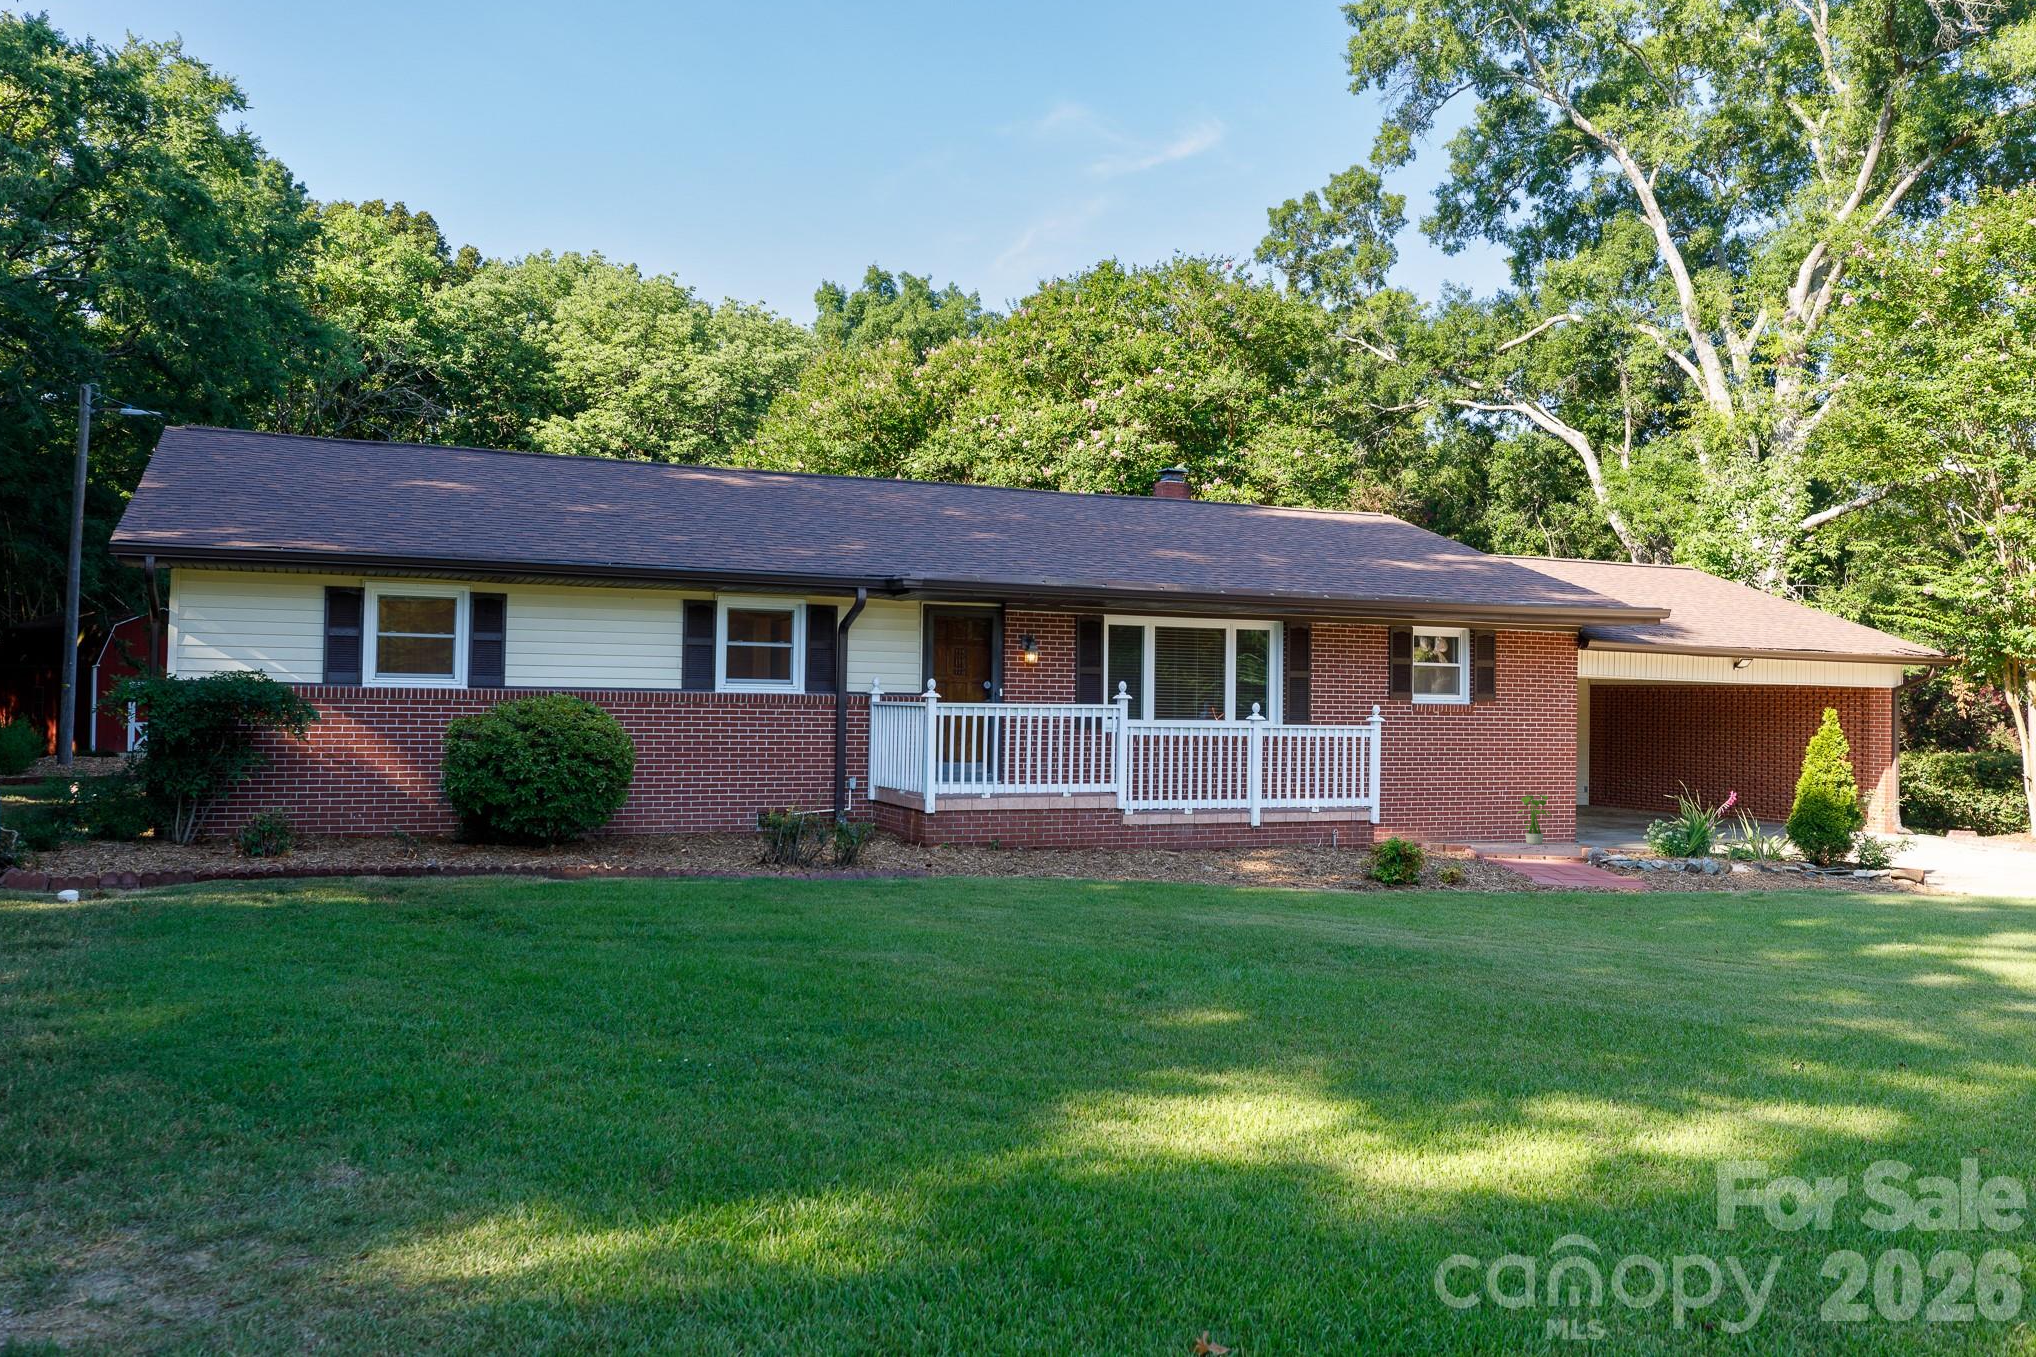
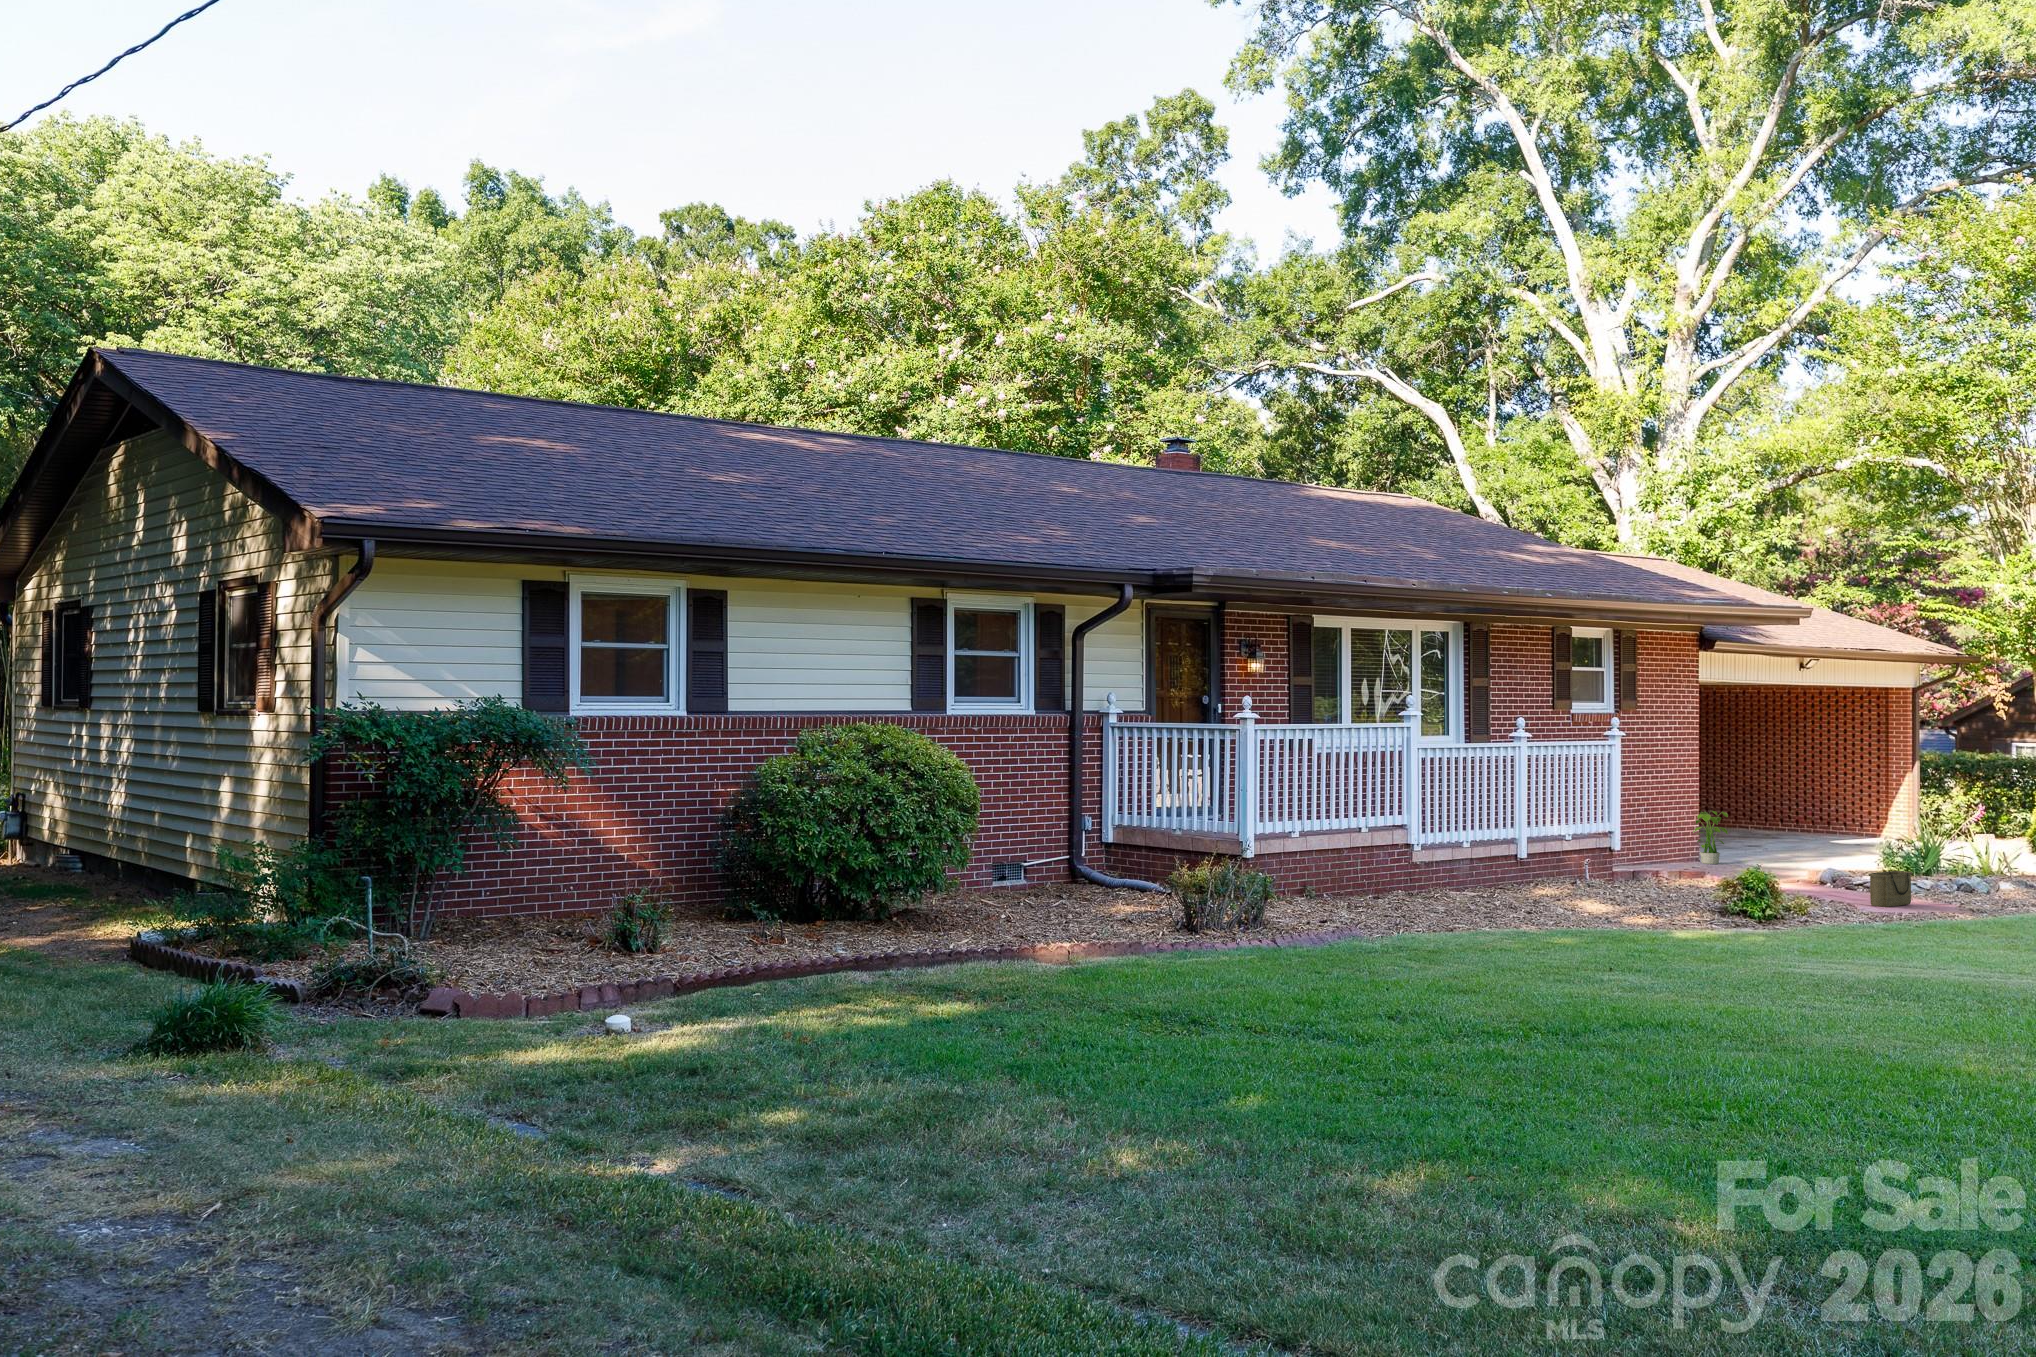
basket: none [1530,846,1581,880] -> present [1869,871,1912,907]

